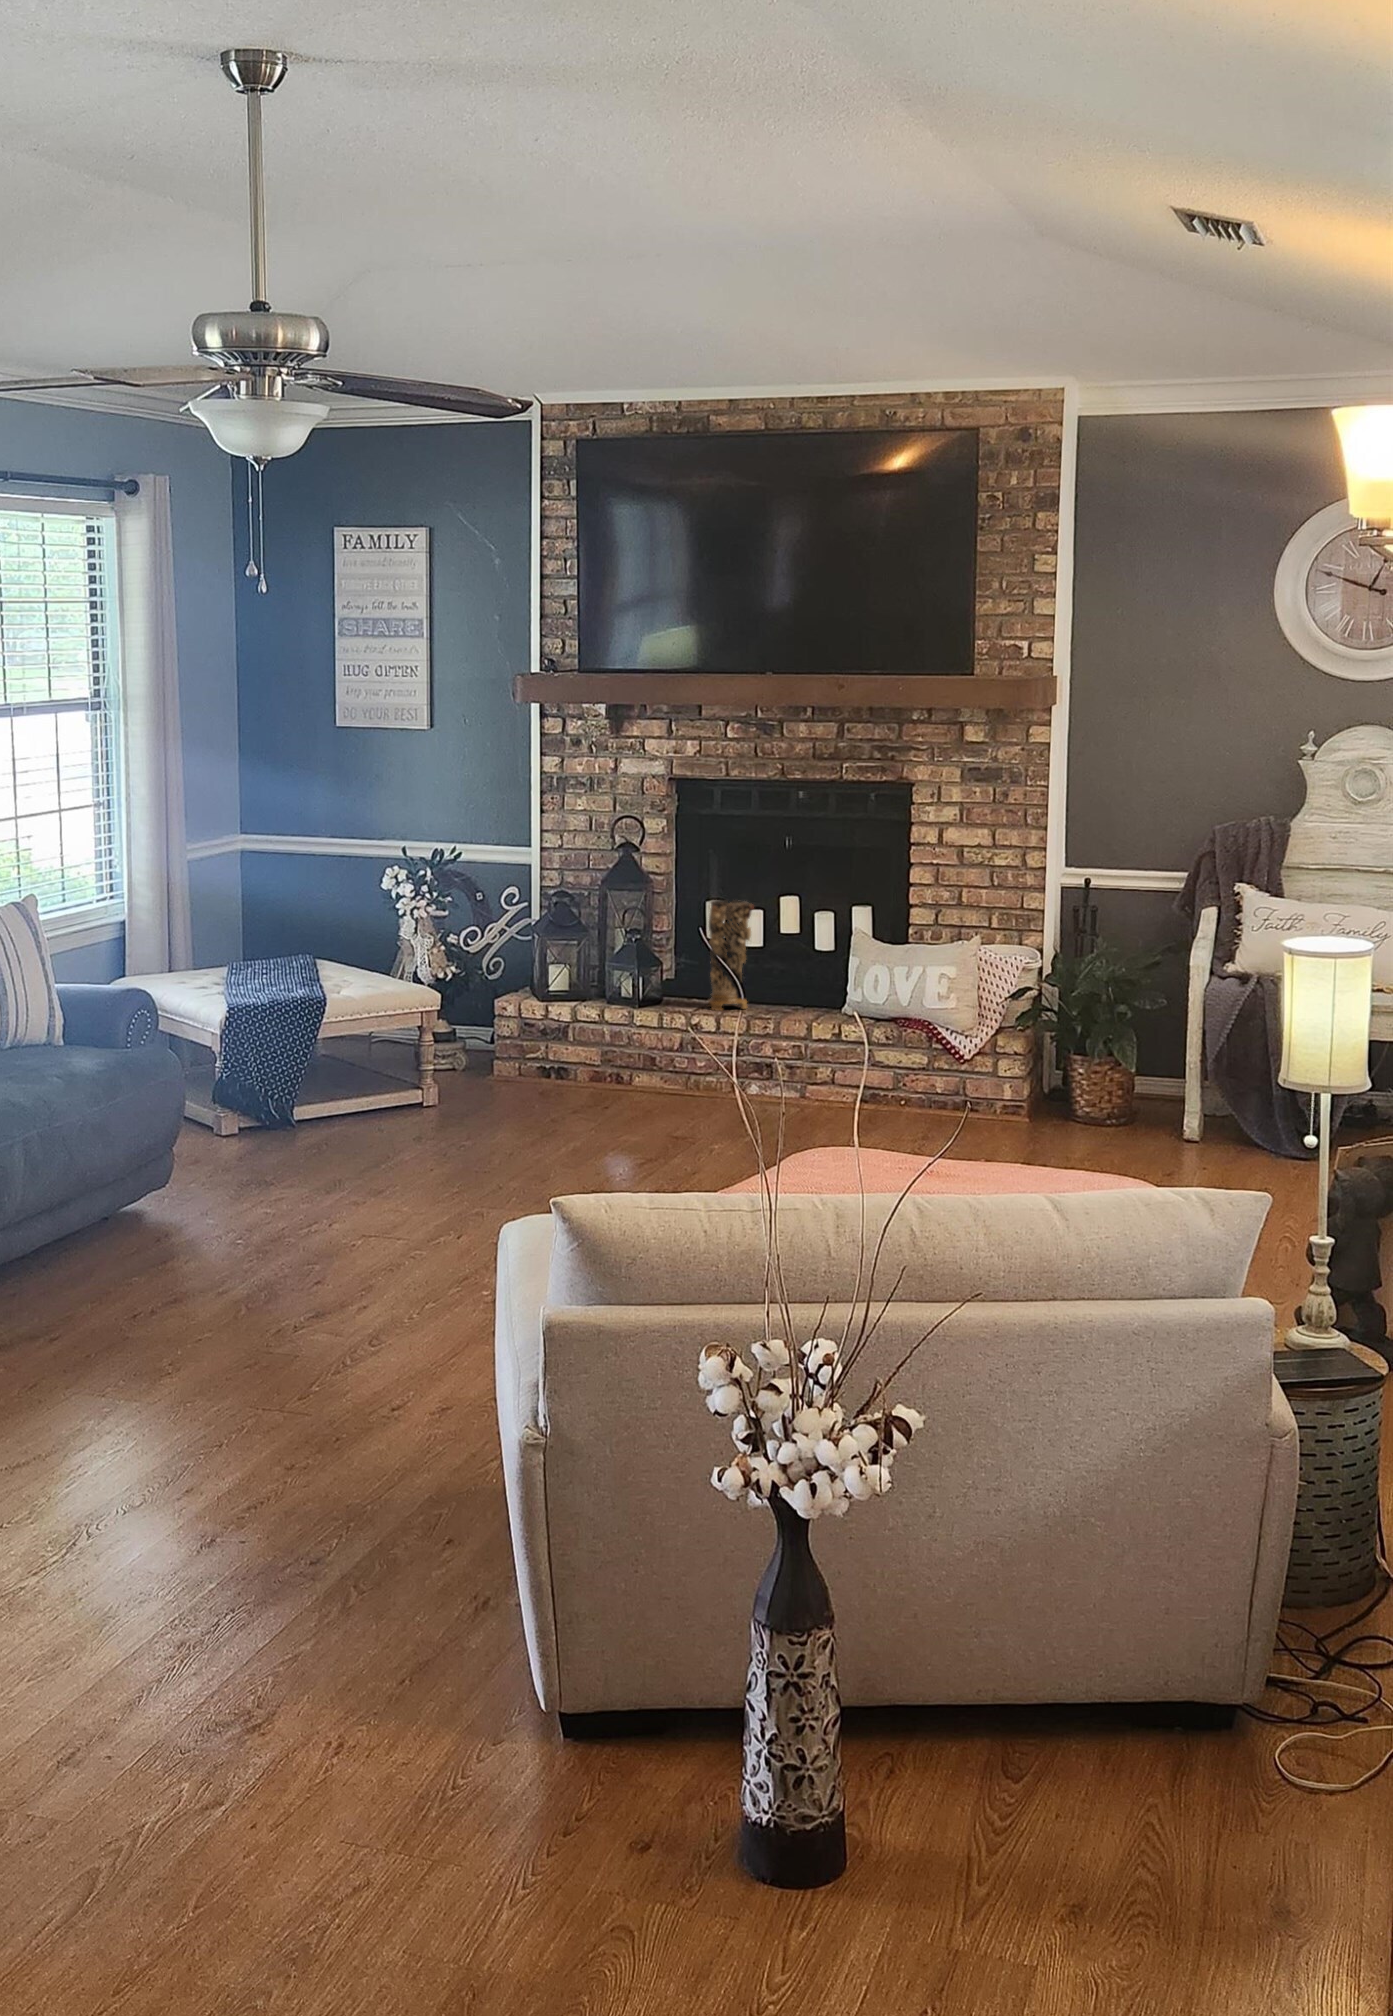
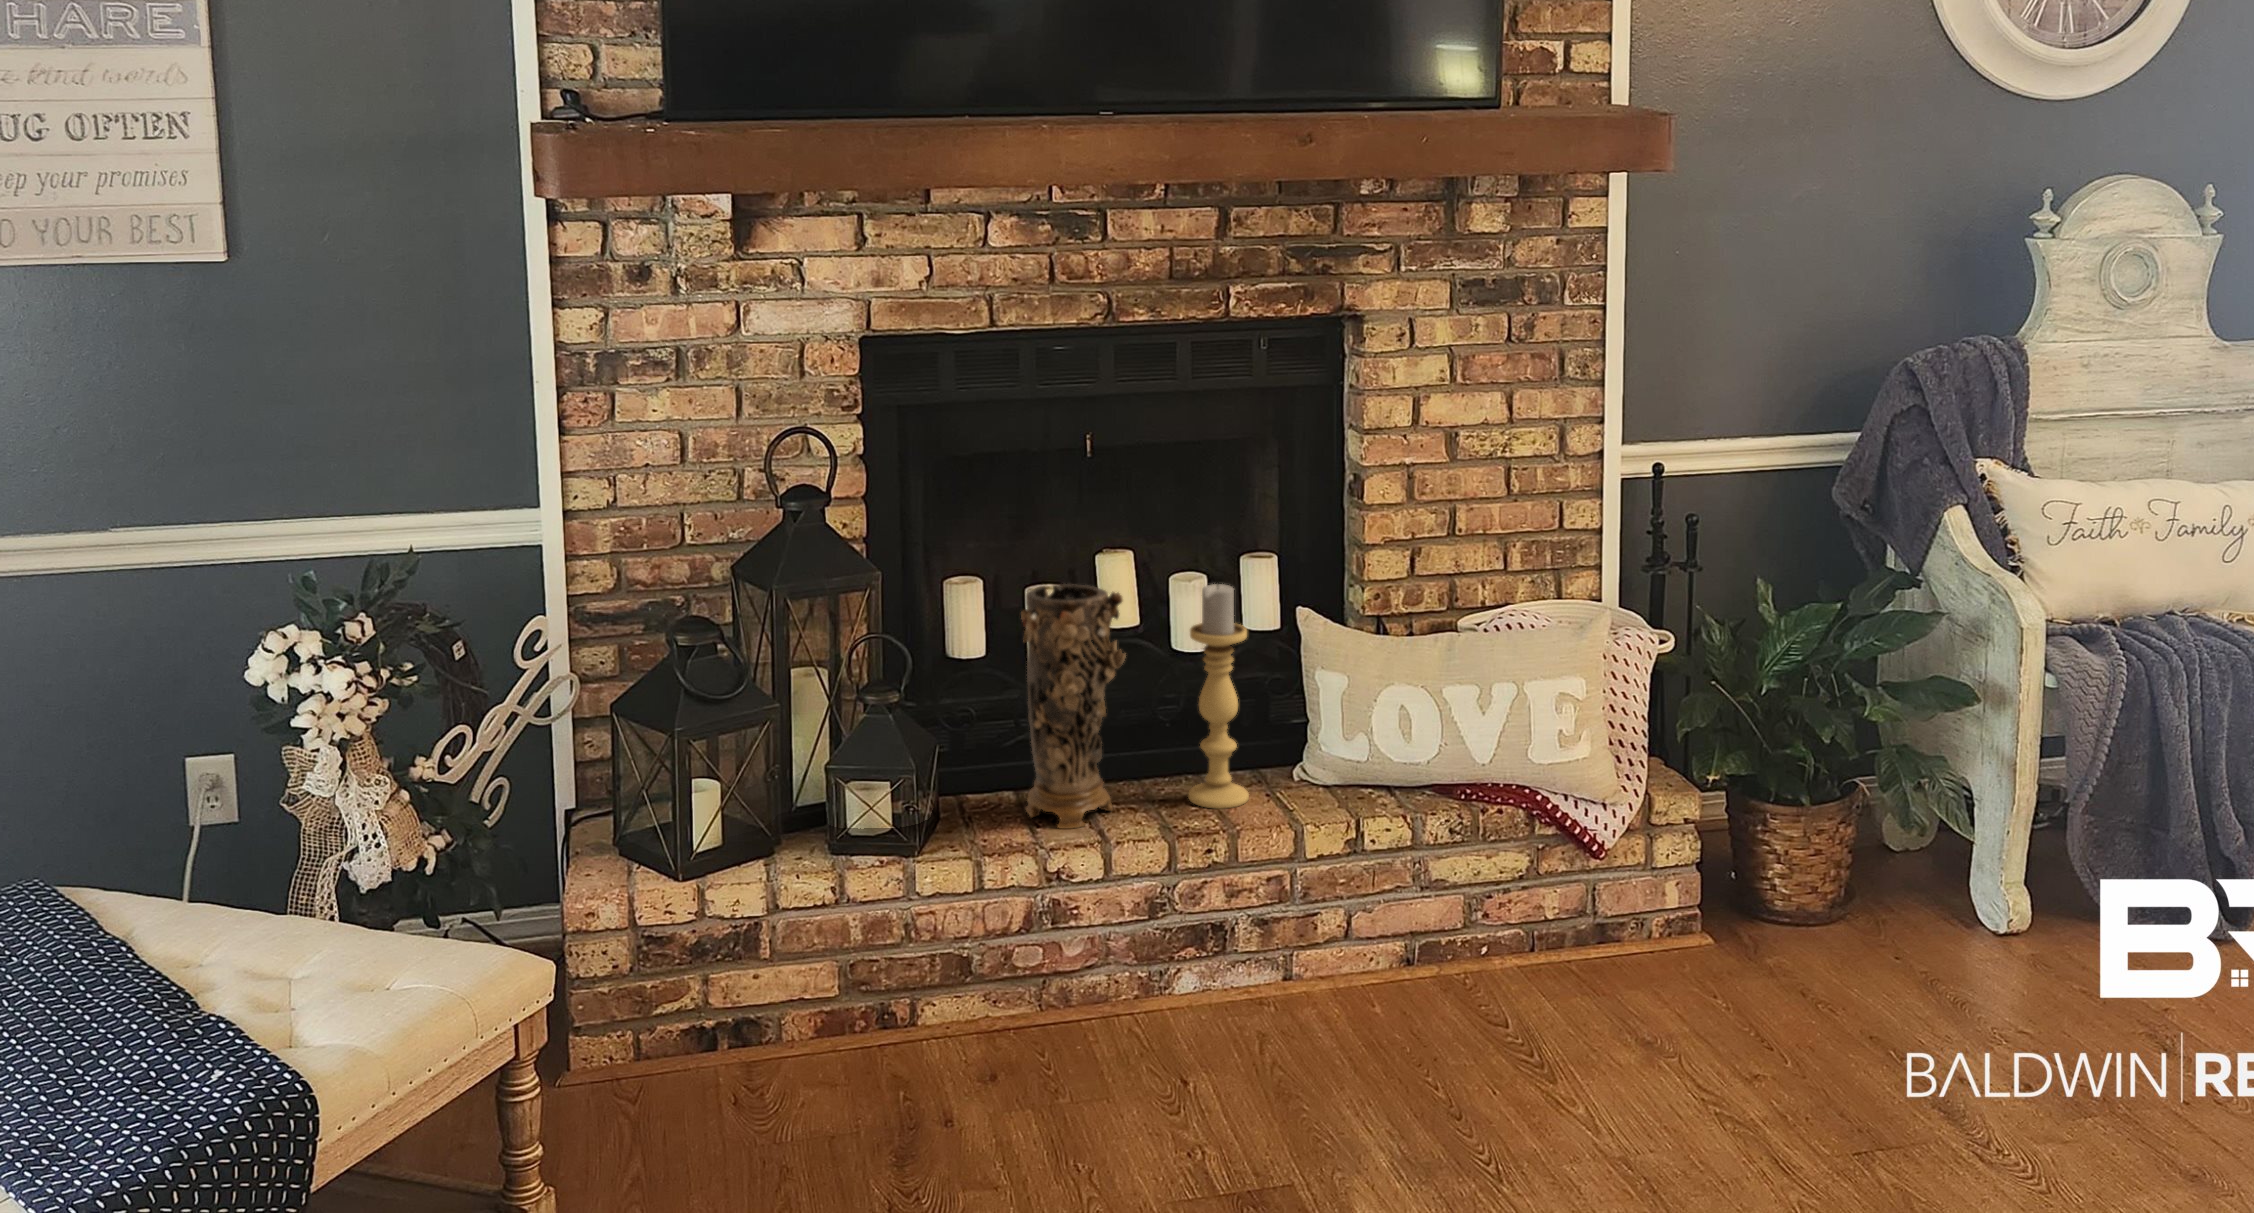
candle holder: none [782,904,813,1014] -> present [1188,584,1249,809]

